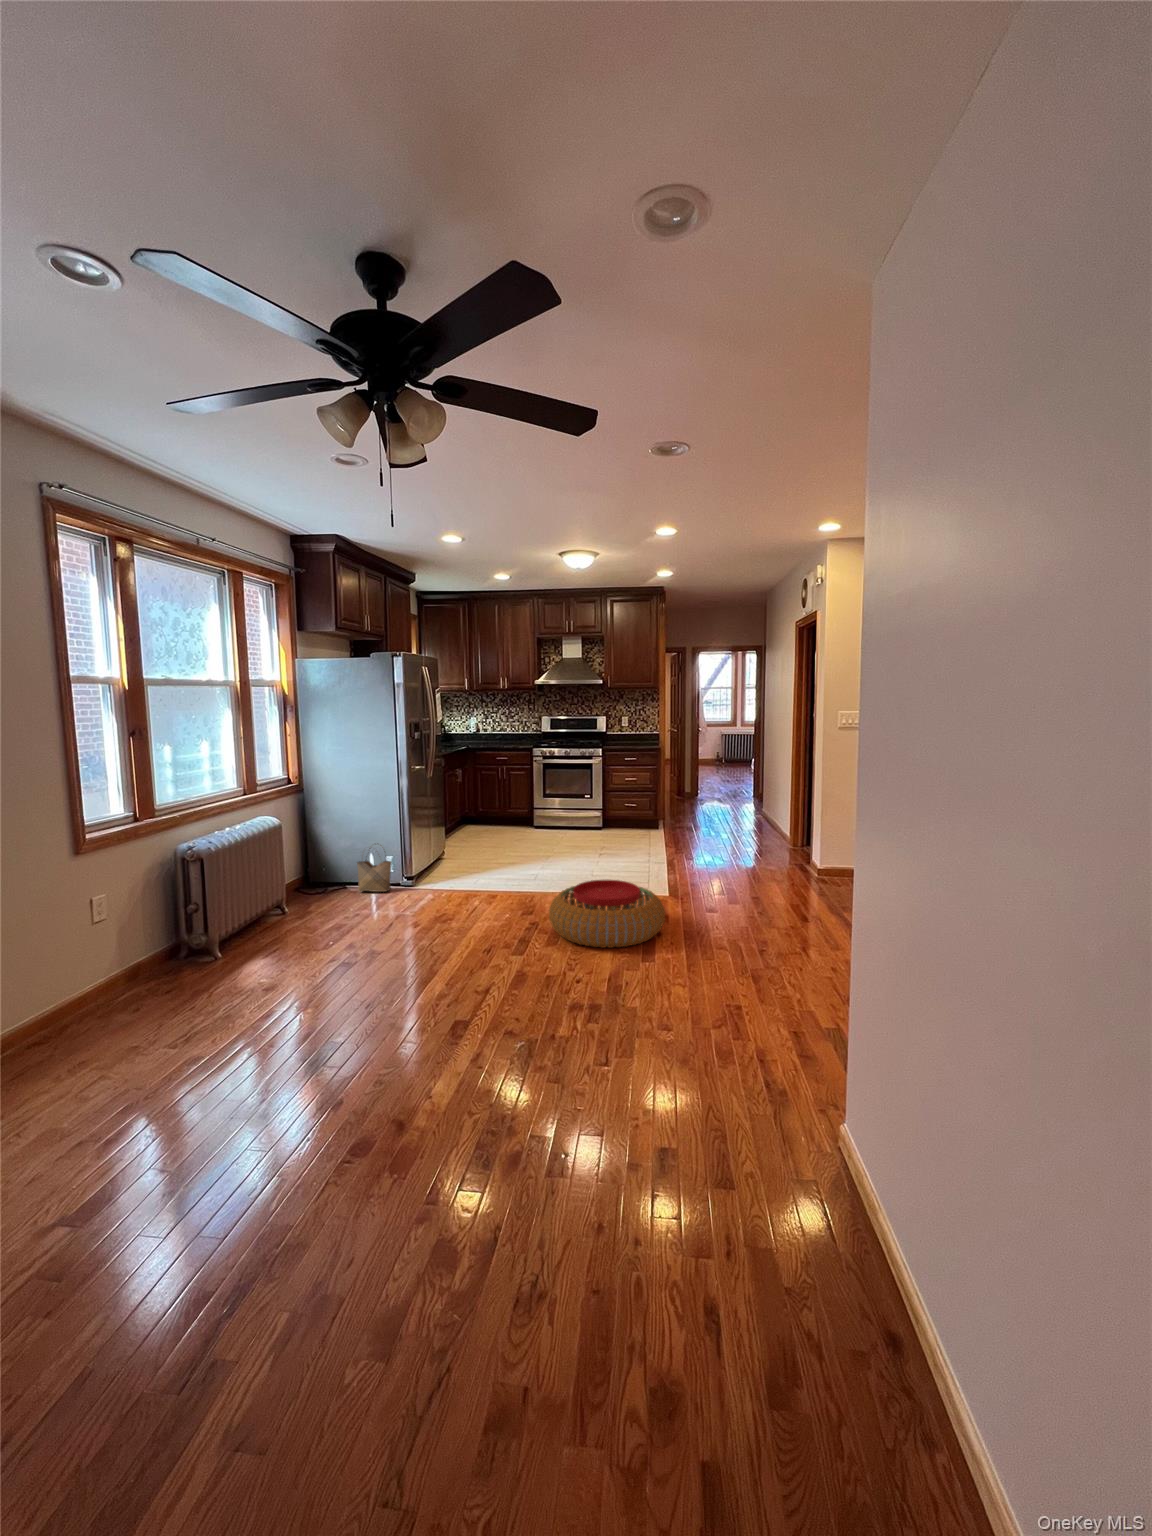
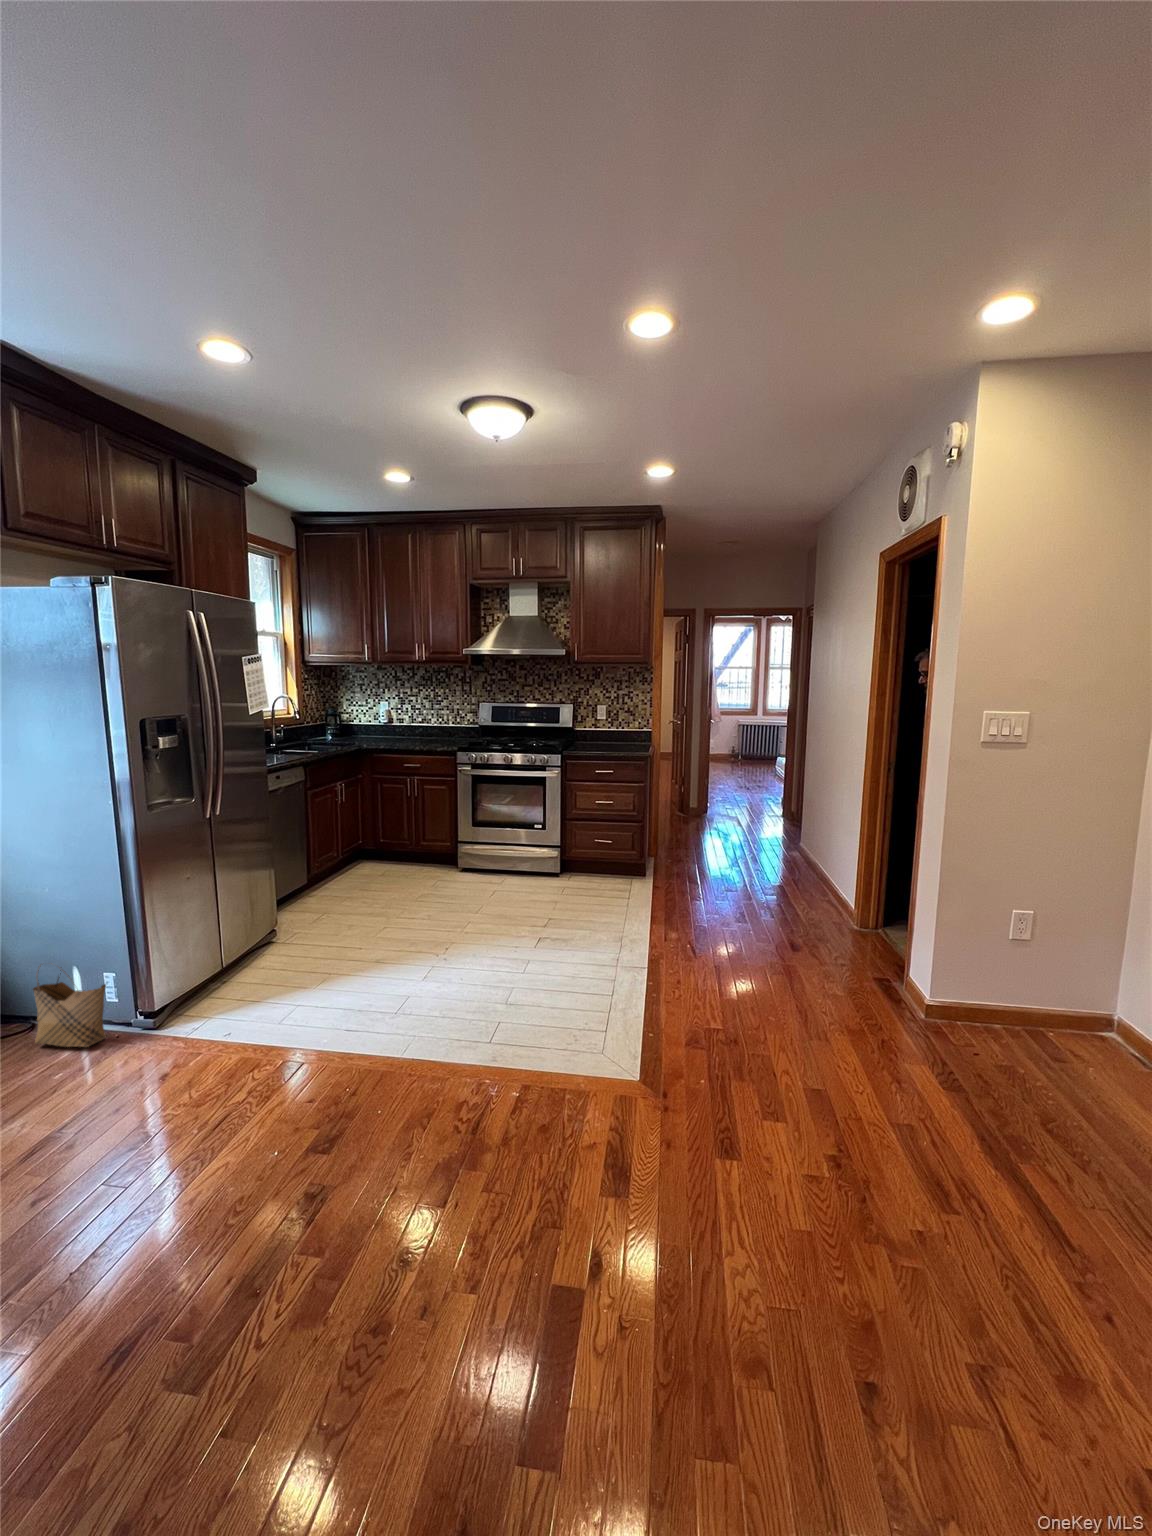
pouf: present [549,880,665,948] -> none [298,1099,608,1406]

